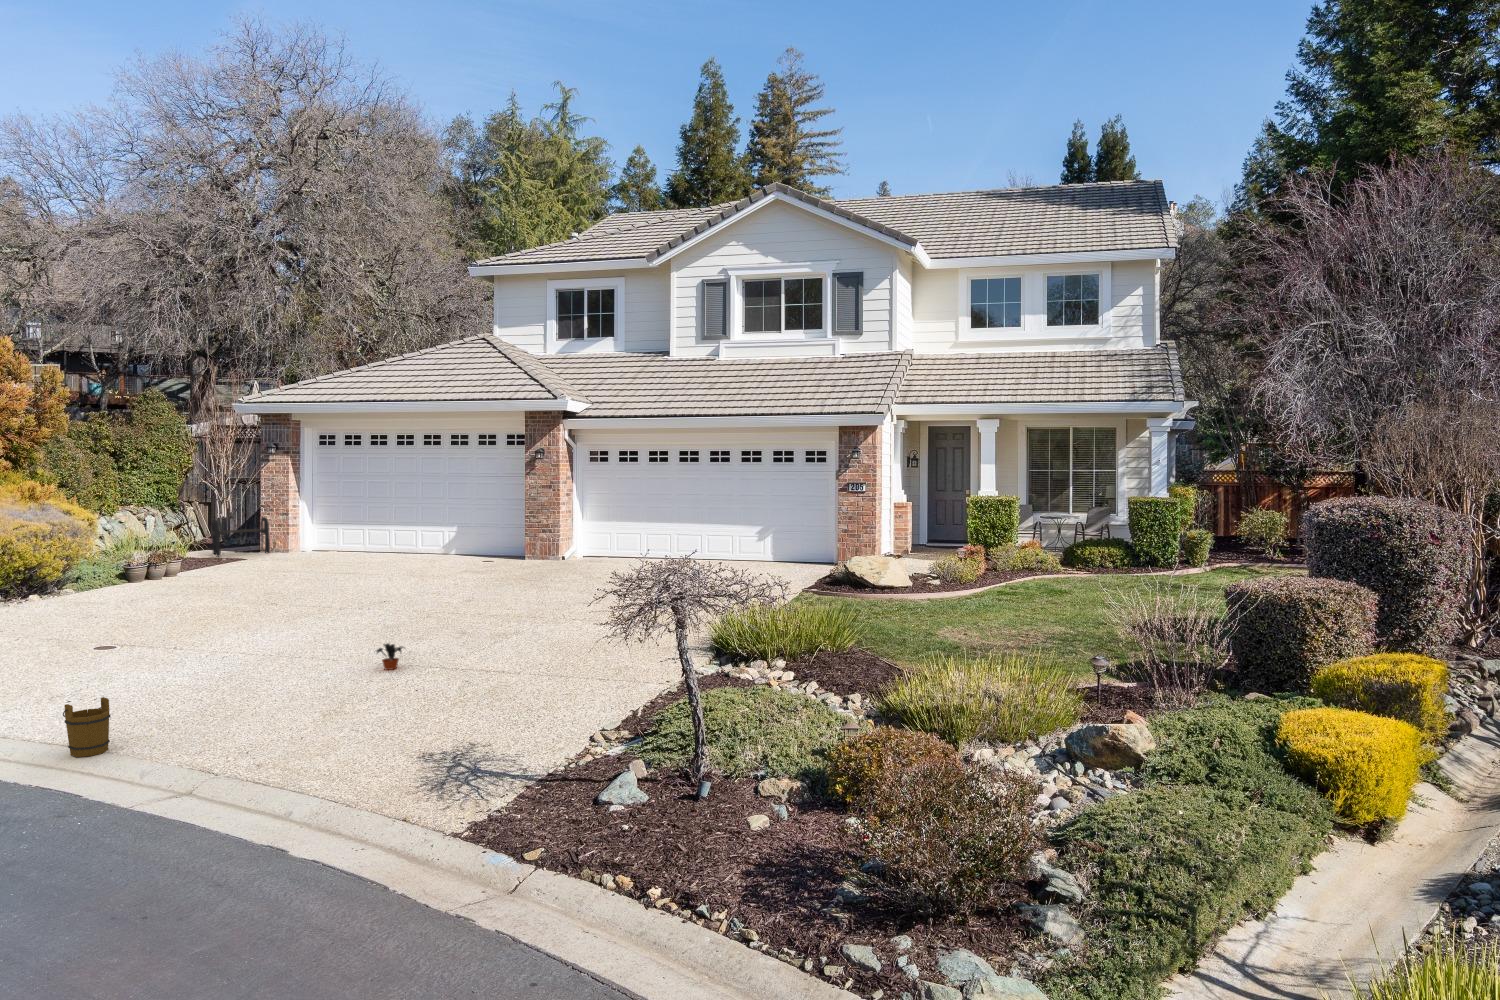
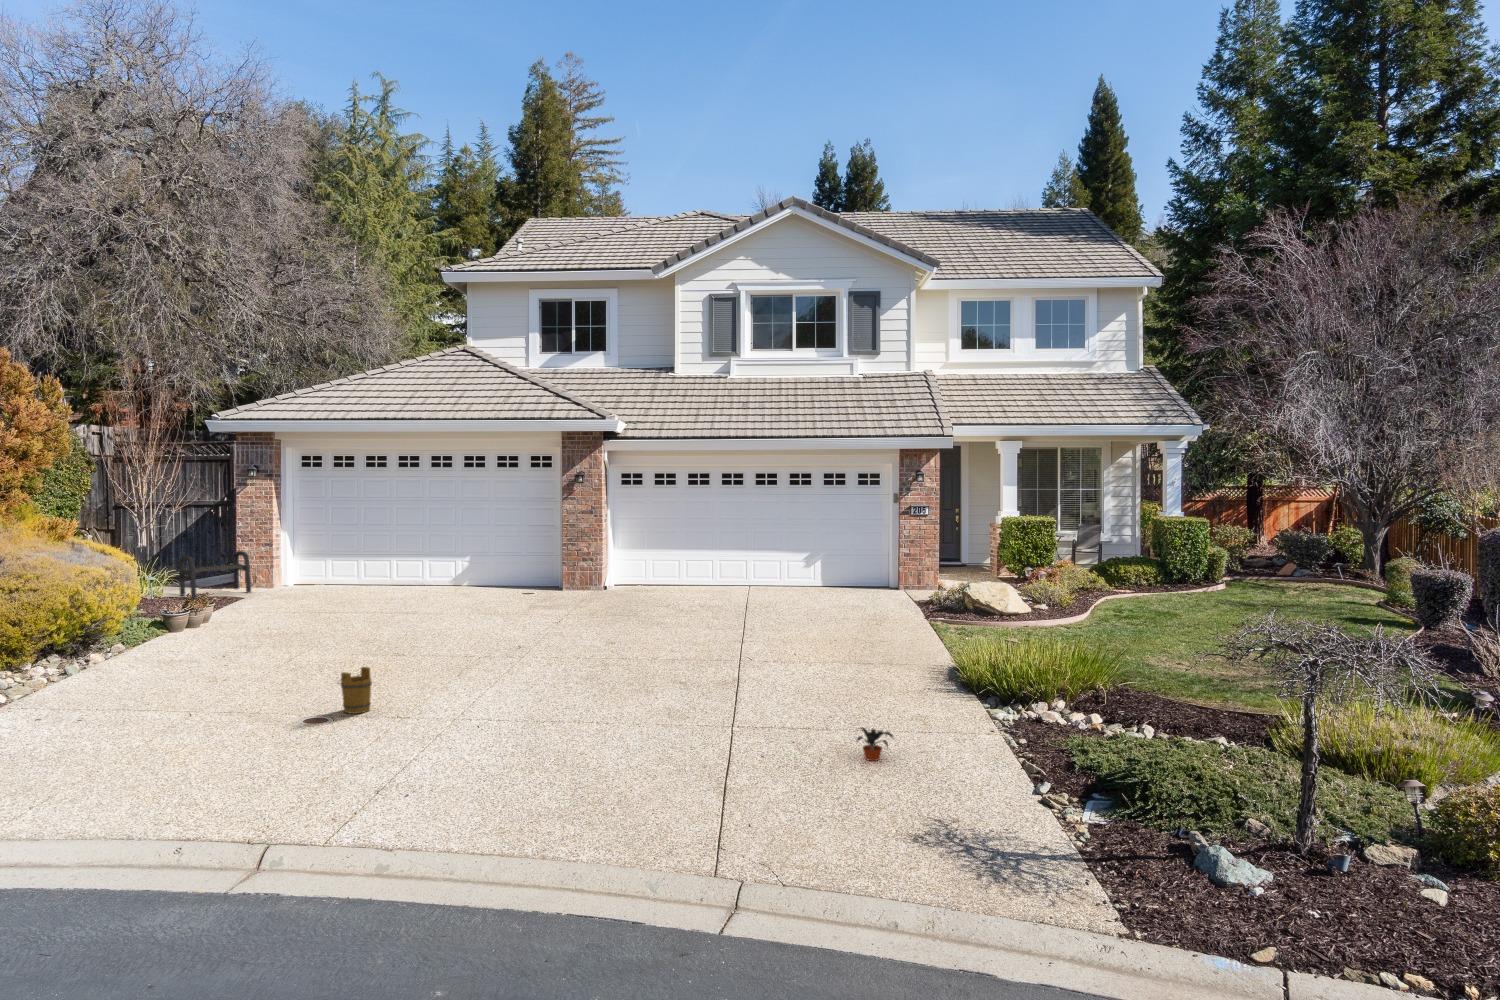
potted plant: present [376,643,404,670] -> present [857,728,893,761]
bucket: present [63,697,110,757] -> present [340,667,372,714]

